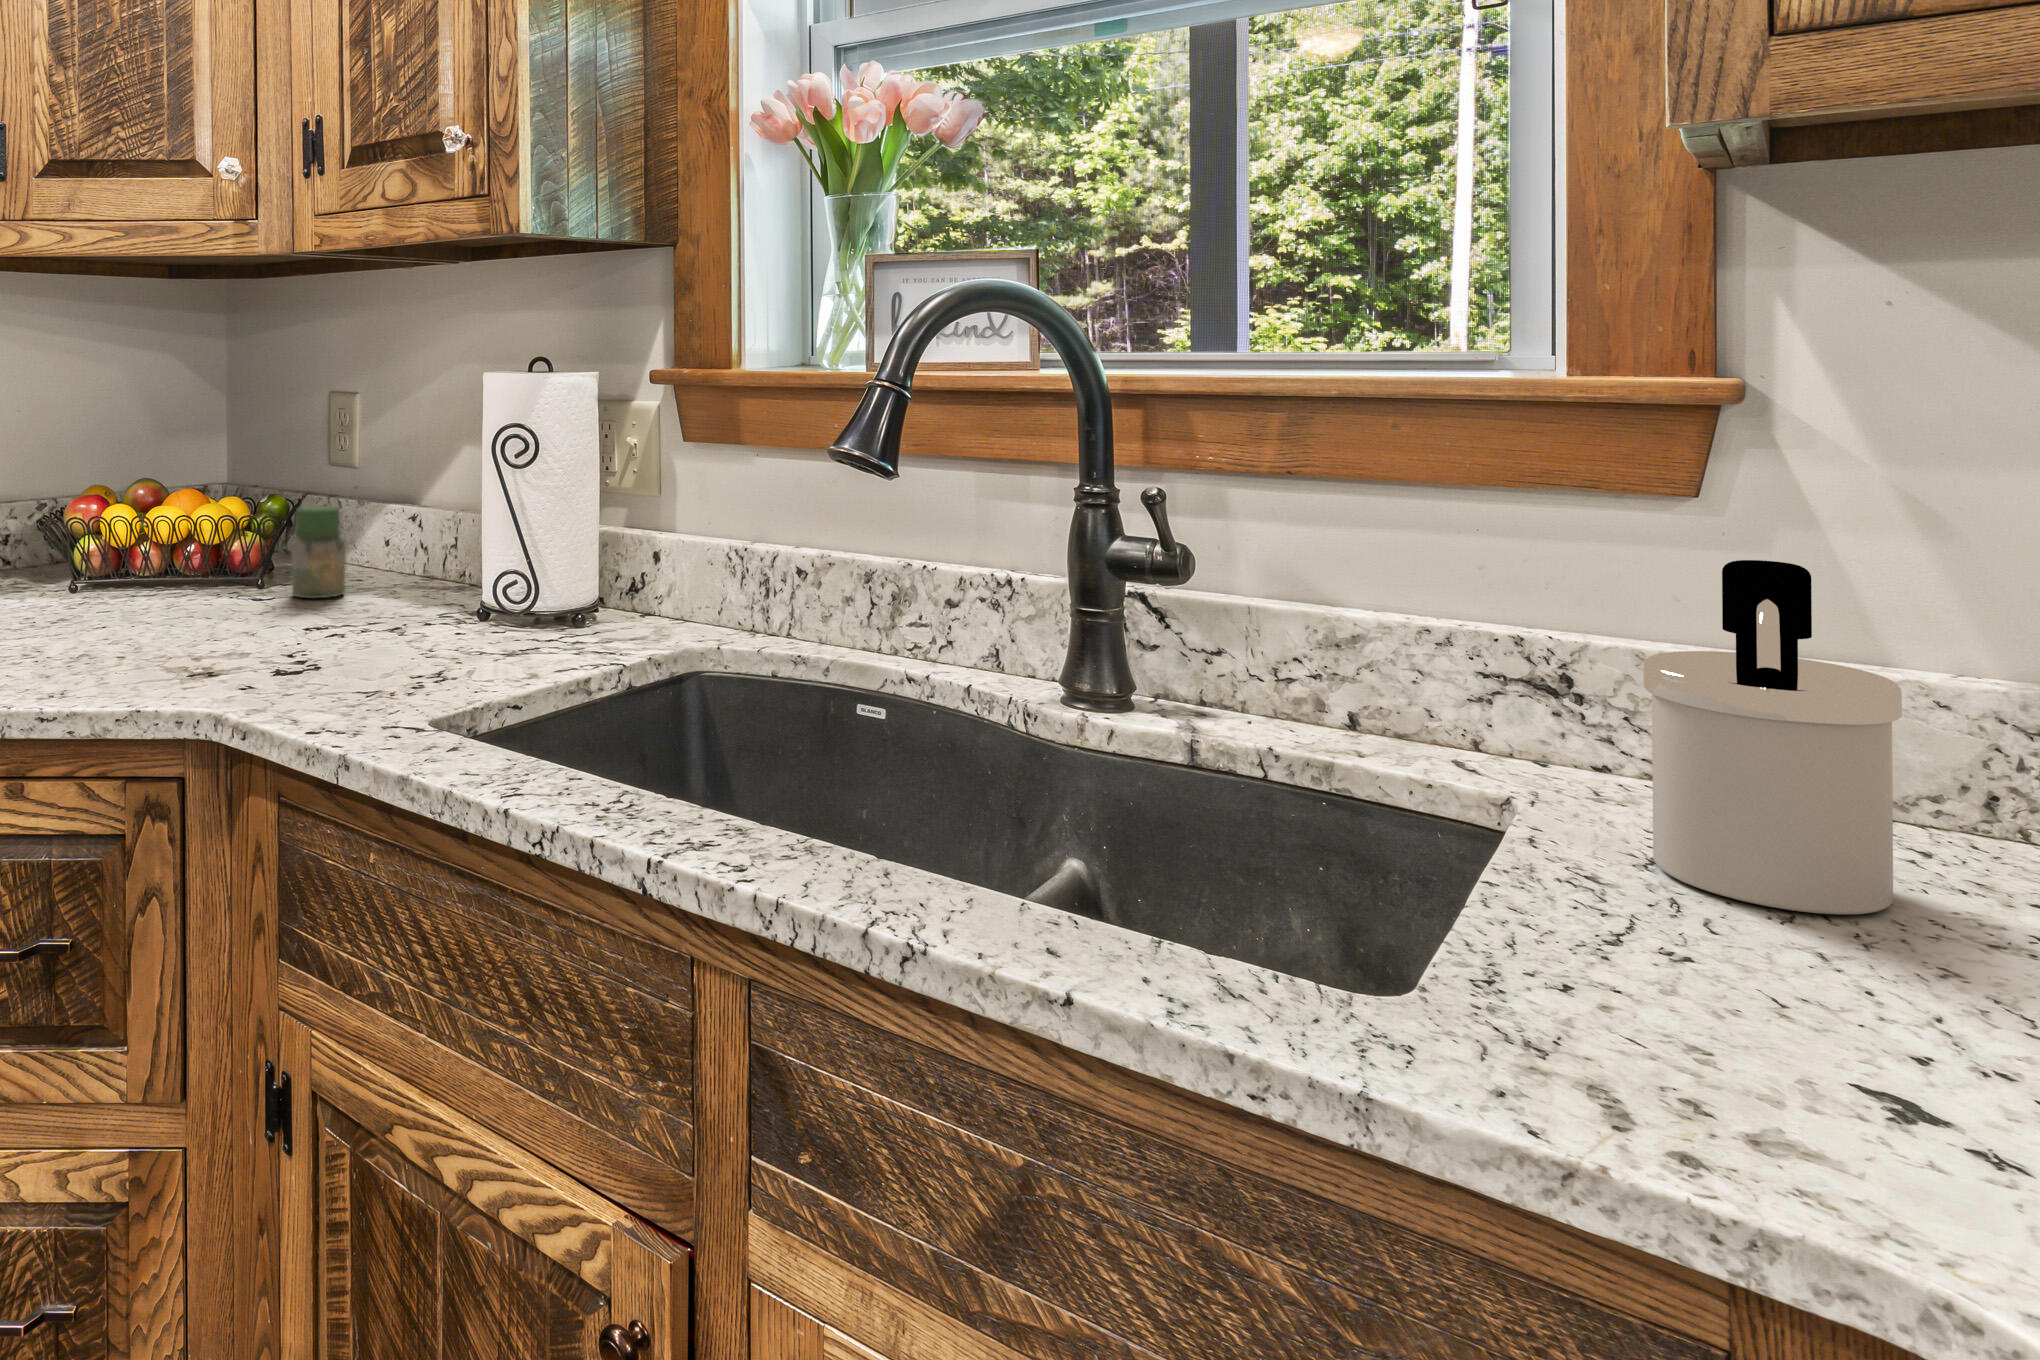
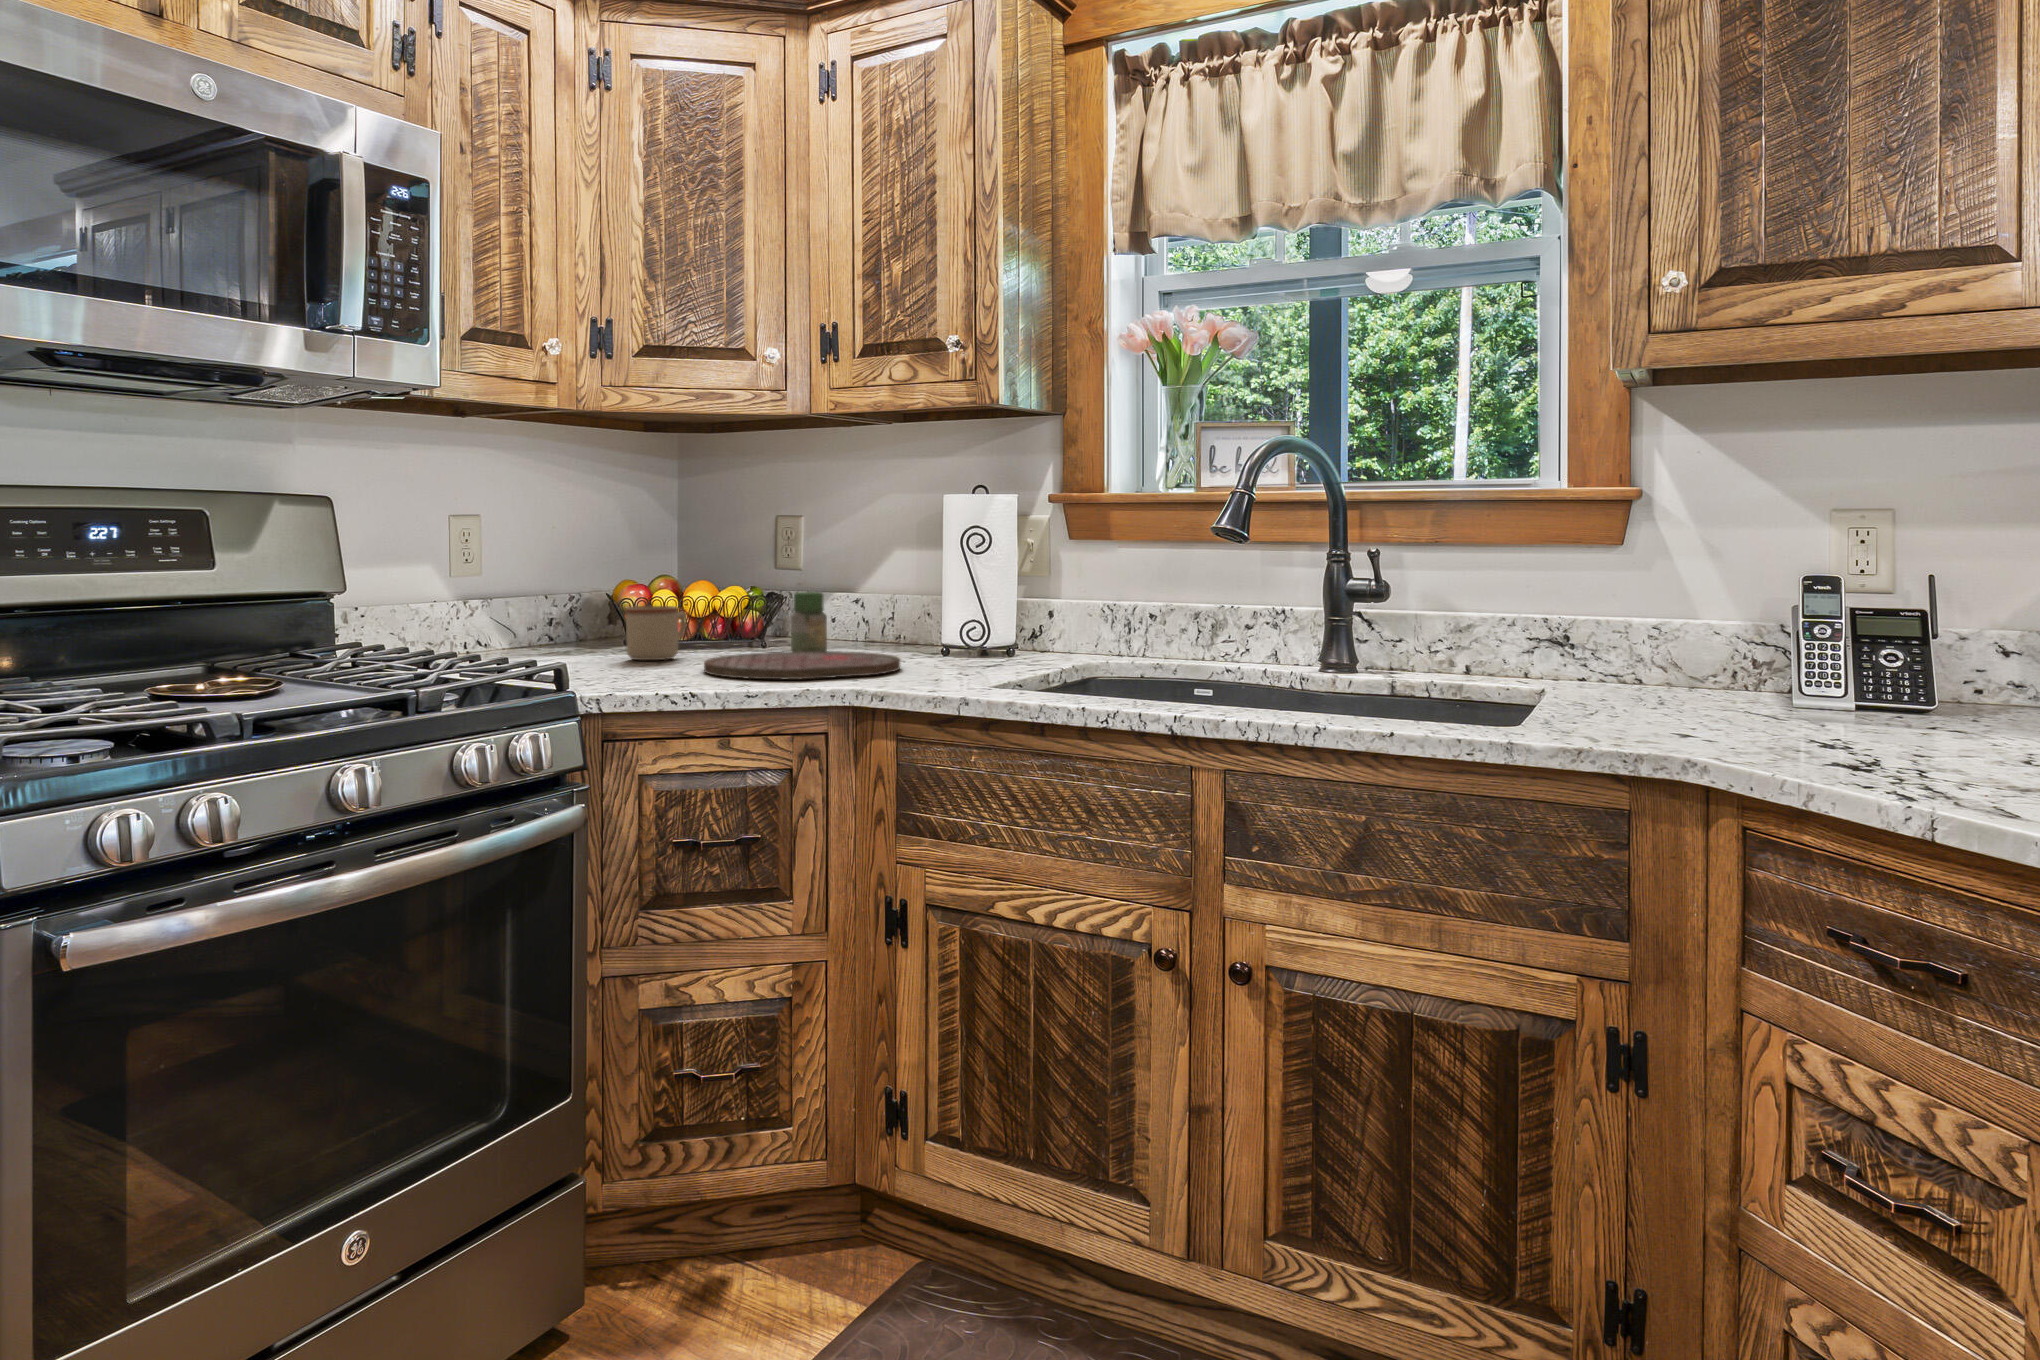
mug: none [35,528,134,612] -> present [626,606,686,660]
soap dispenser: present [1643,560,1902,915] -> none [1603,563,1698,707]
cutting board: none [68,605,380,681] -> present [704,651,900,679]

